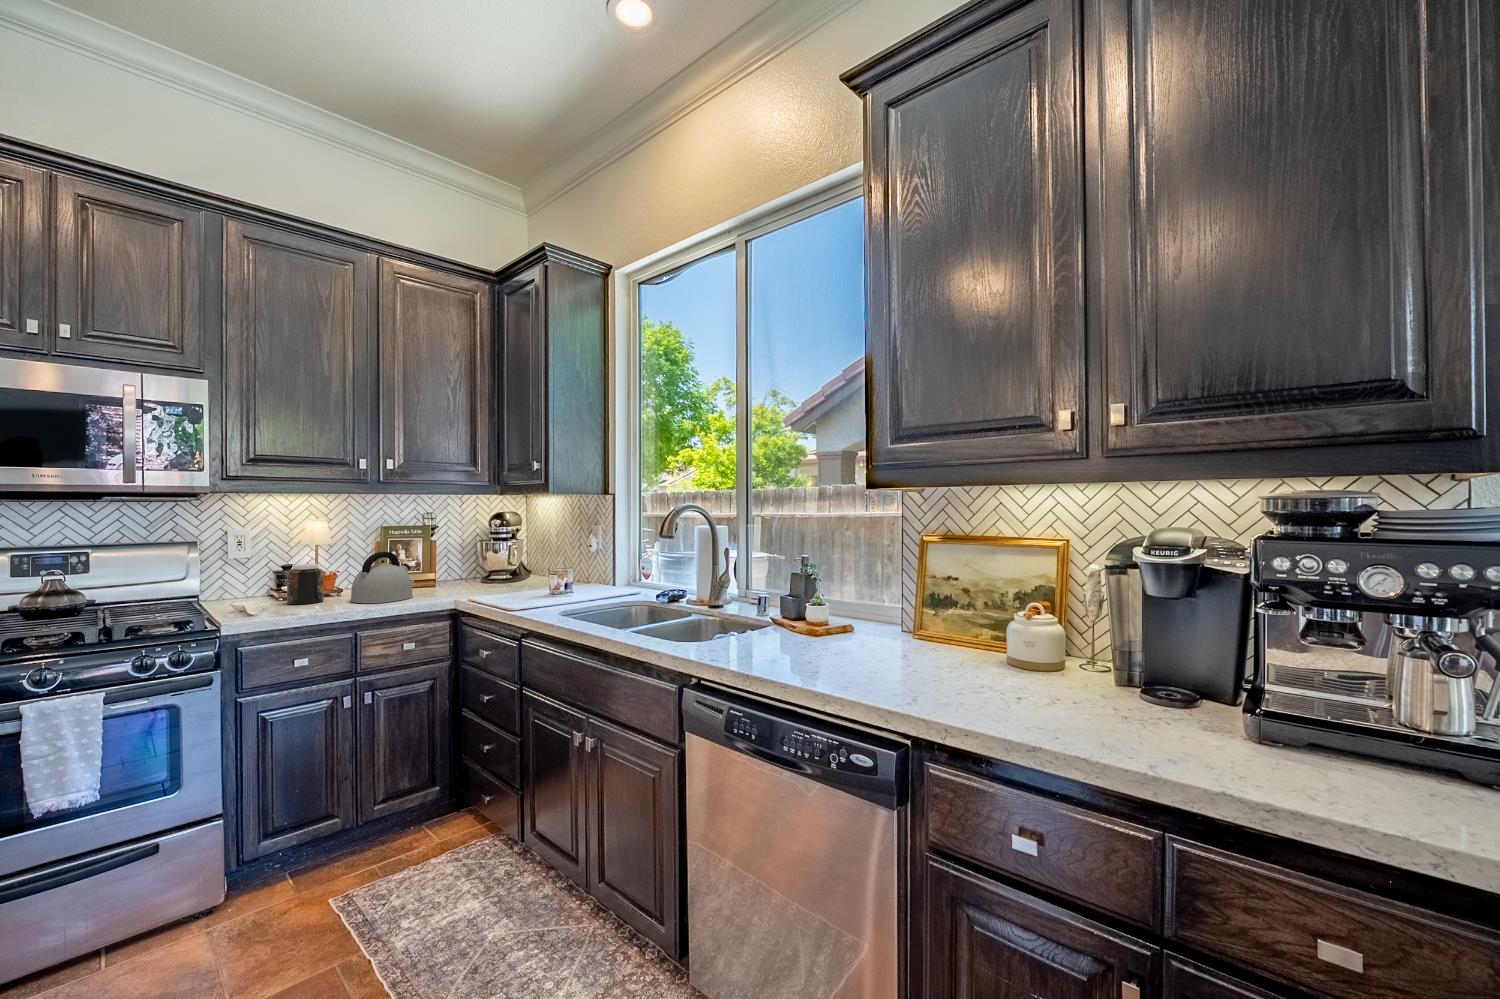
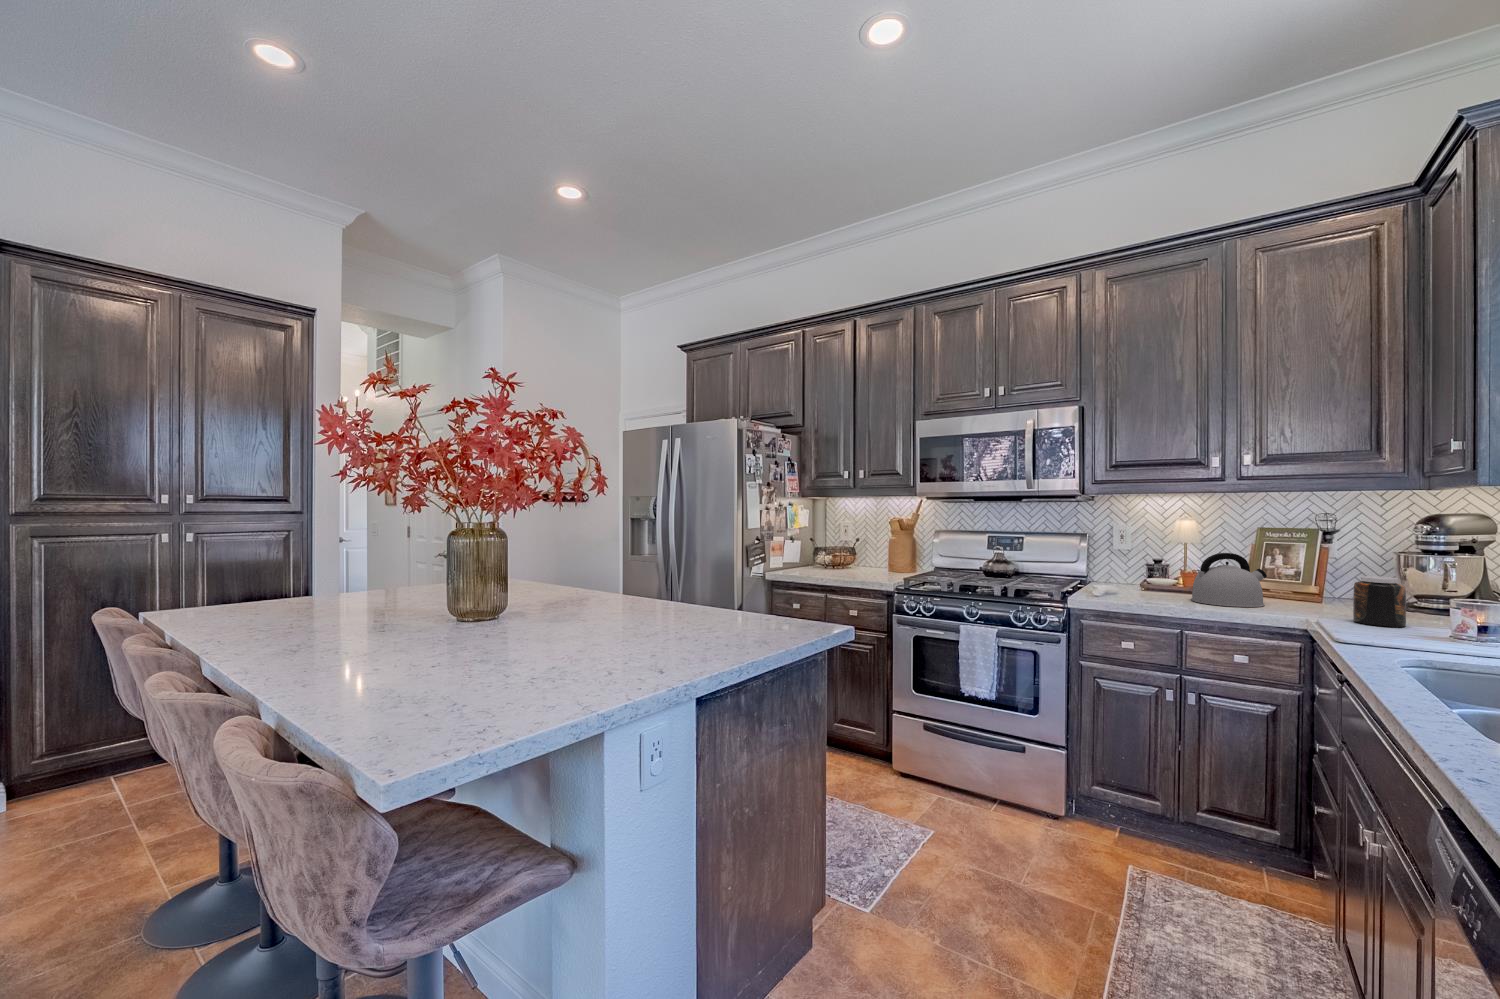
jar: present [287,564,324,604] -> present [1353,576,1406,627]

